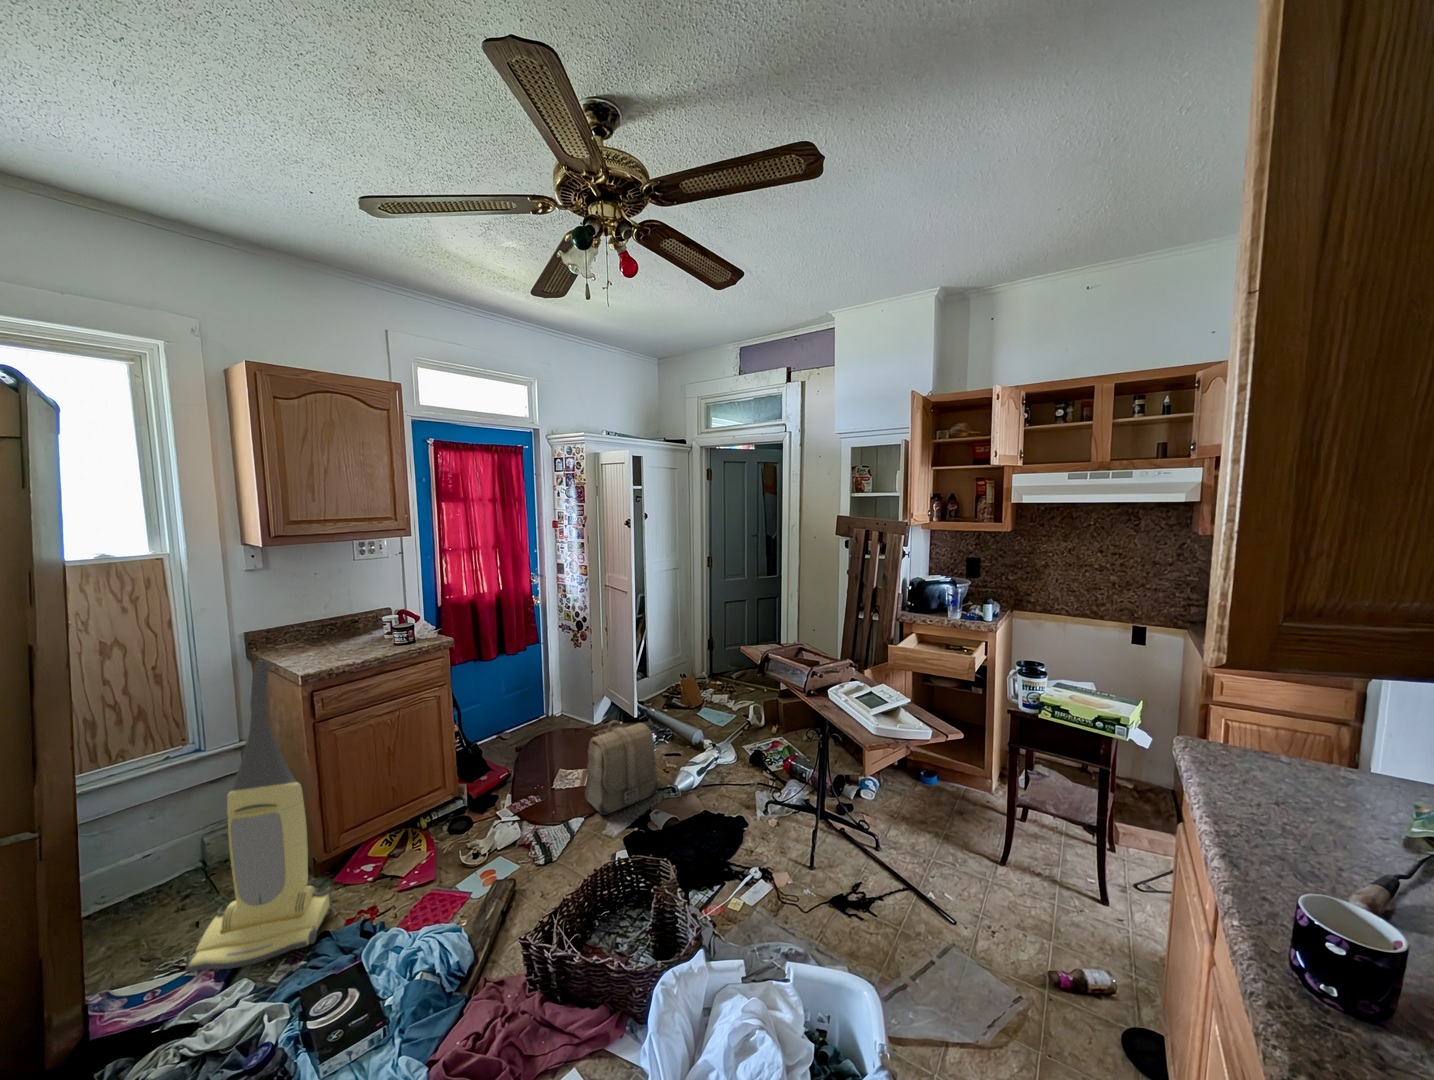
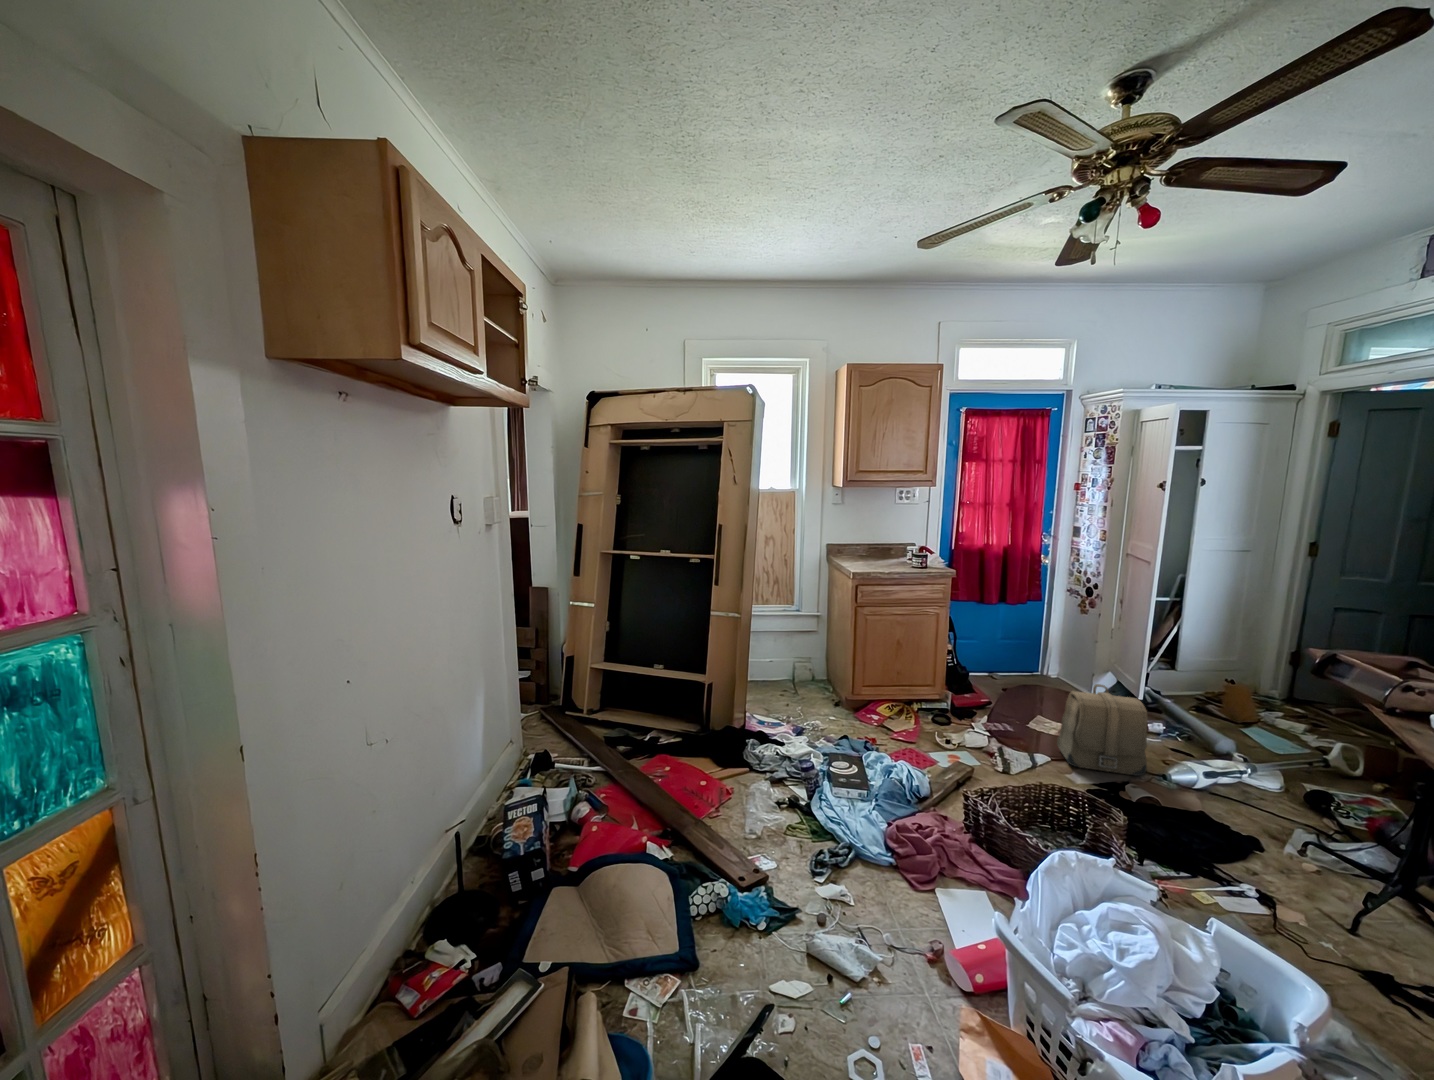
vacuum cleaner: present [185,661,331,972] -> none [786,556,854,736]

